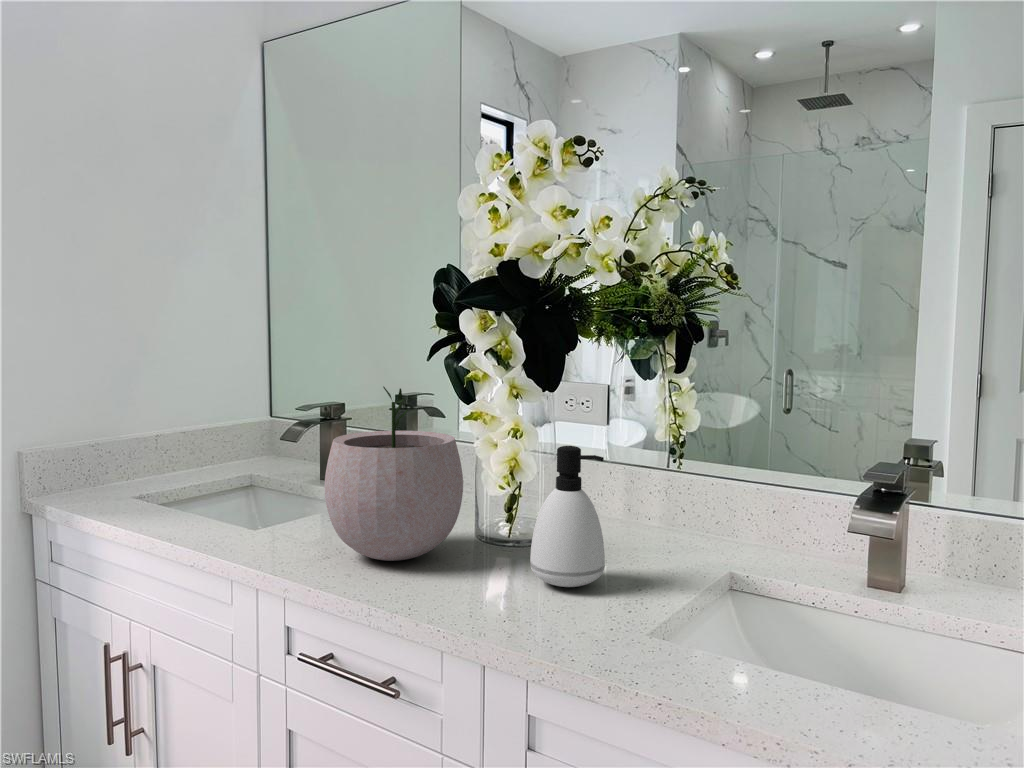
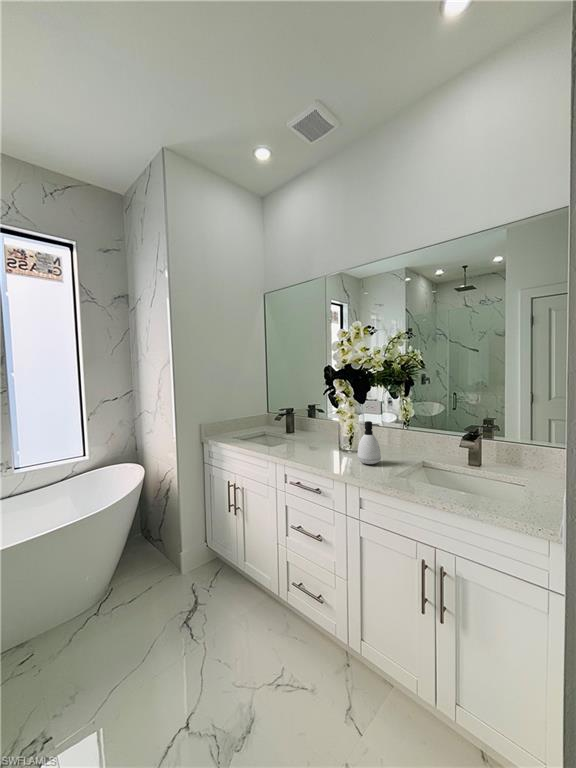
plant pot: present [324,387,463,561] -> none [294,404,336,456]

